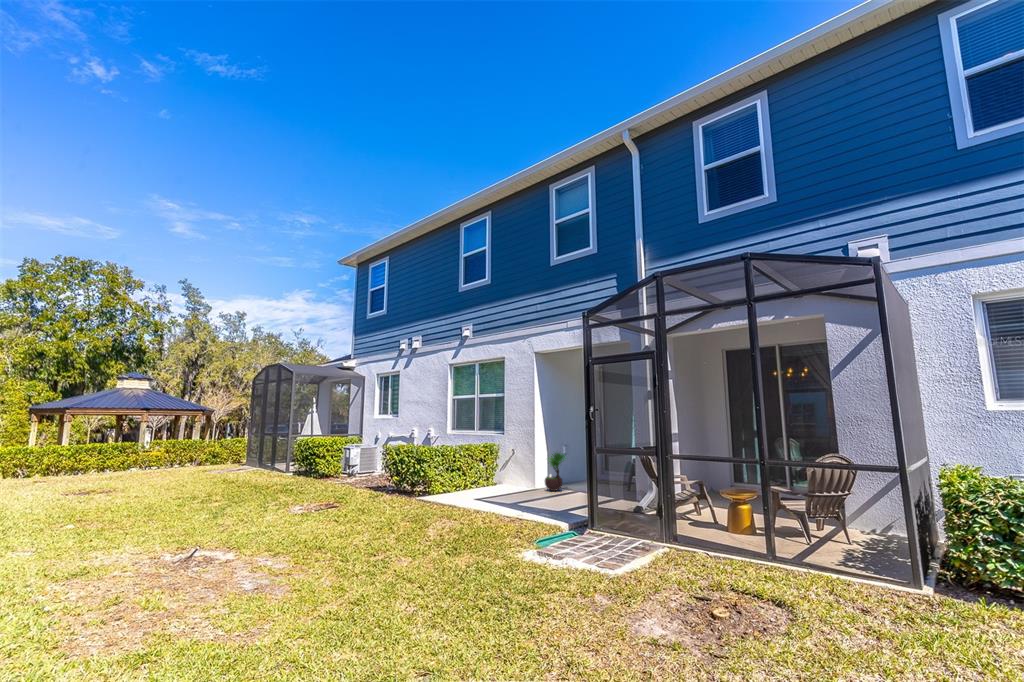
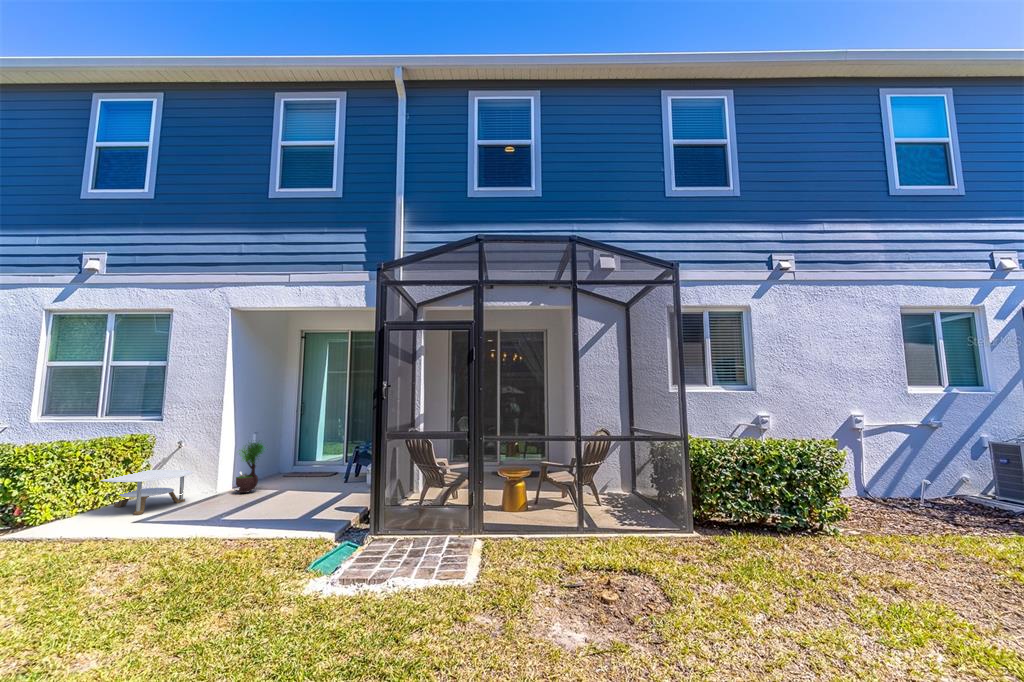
round table: none [463,468,516,497] -> present [101,469,193,515]

